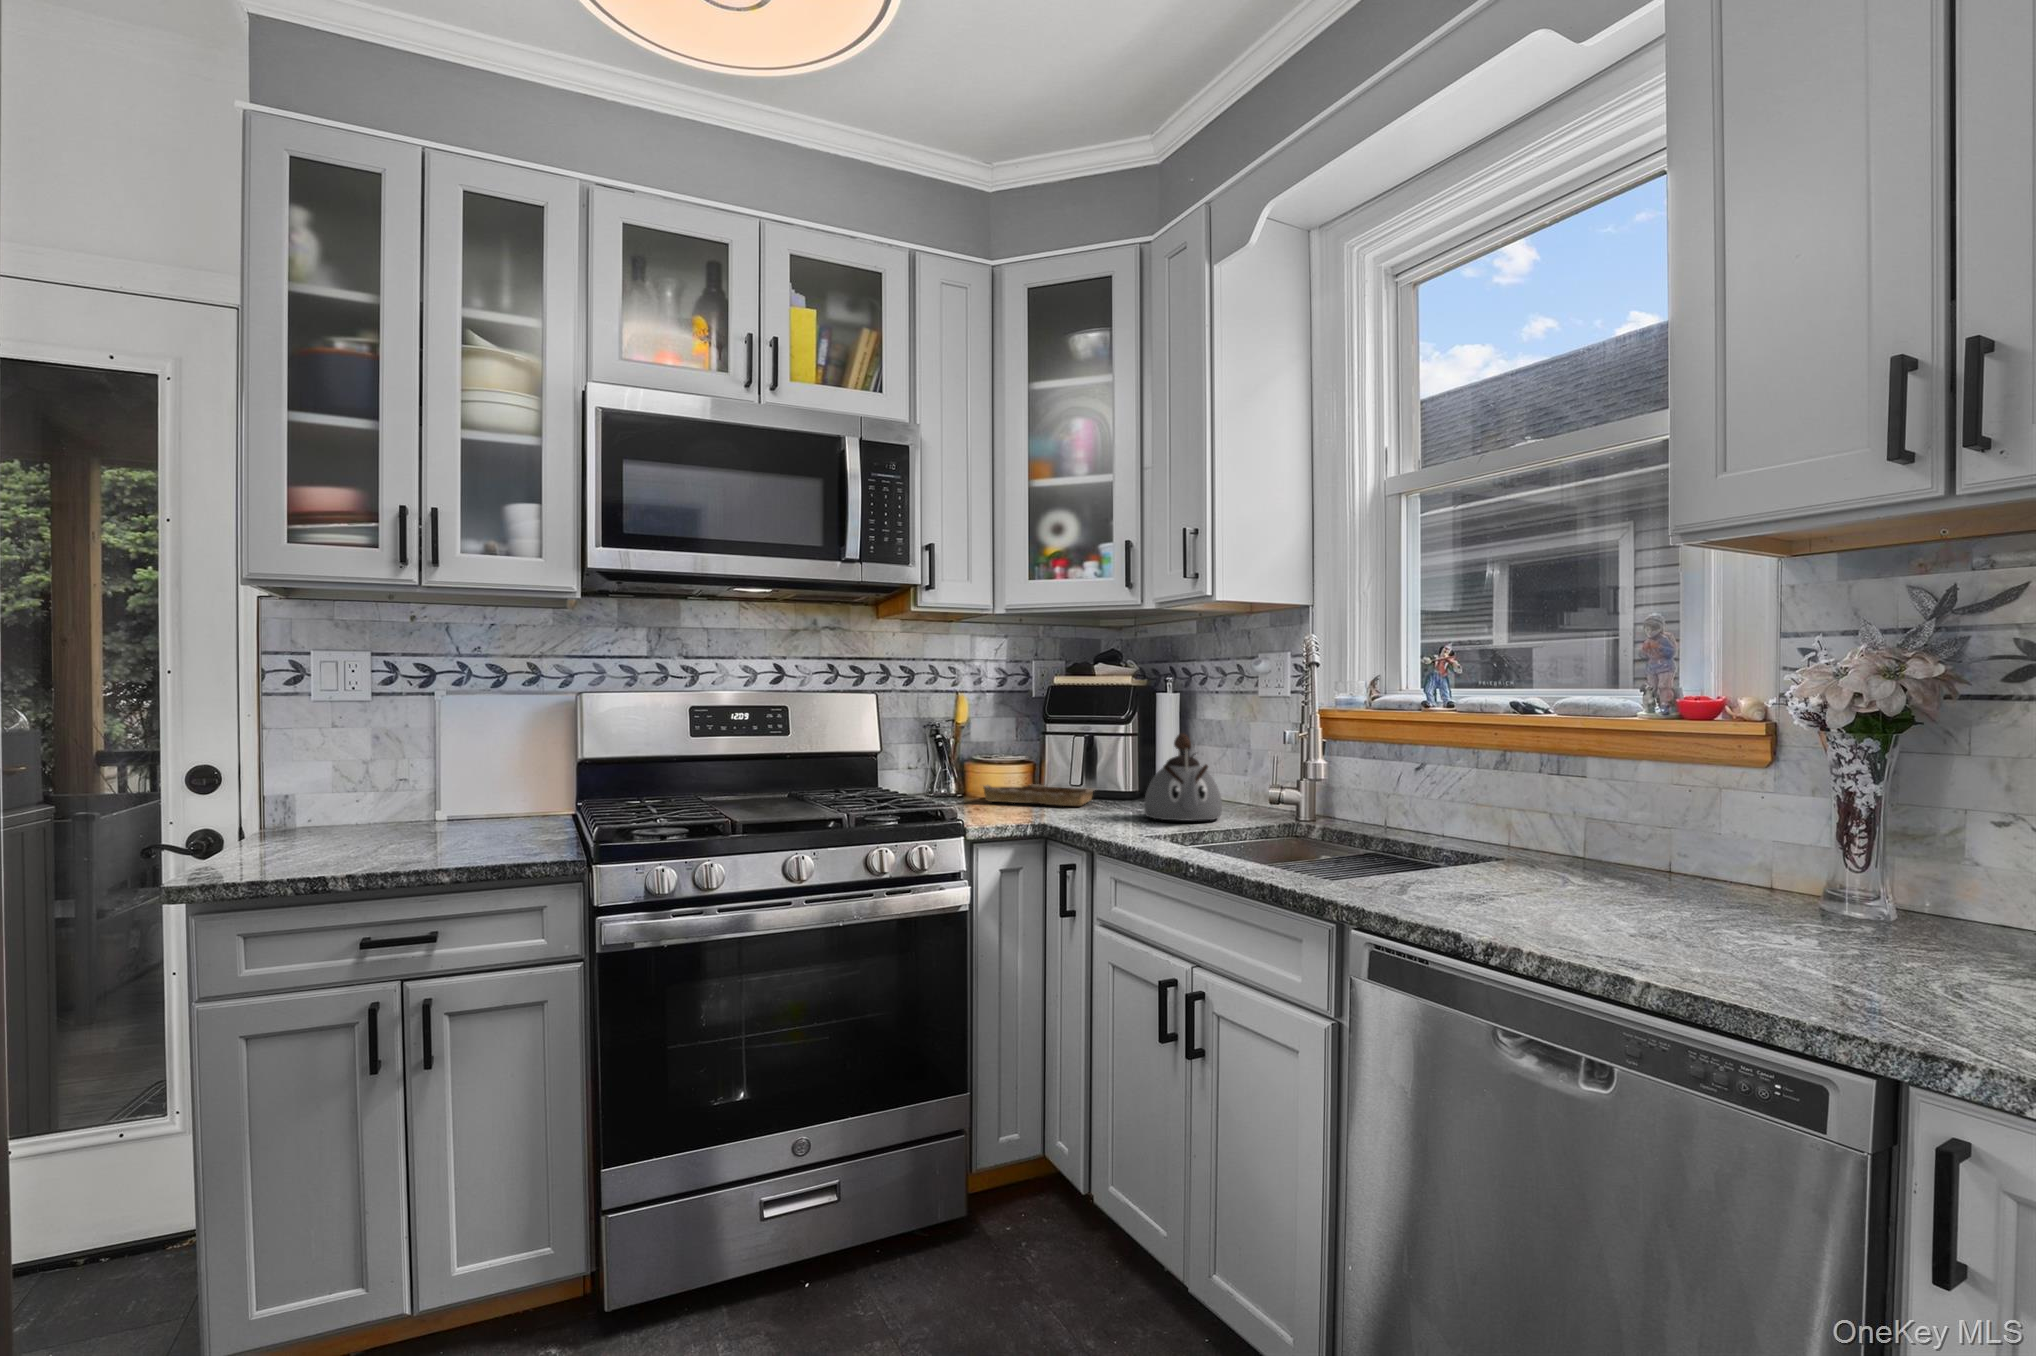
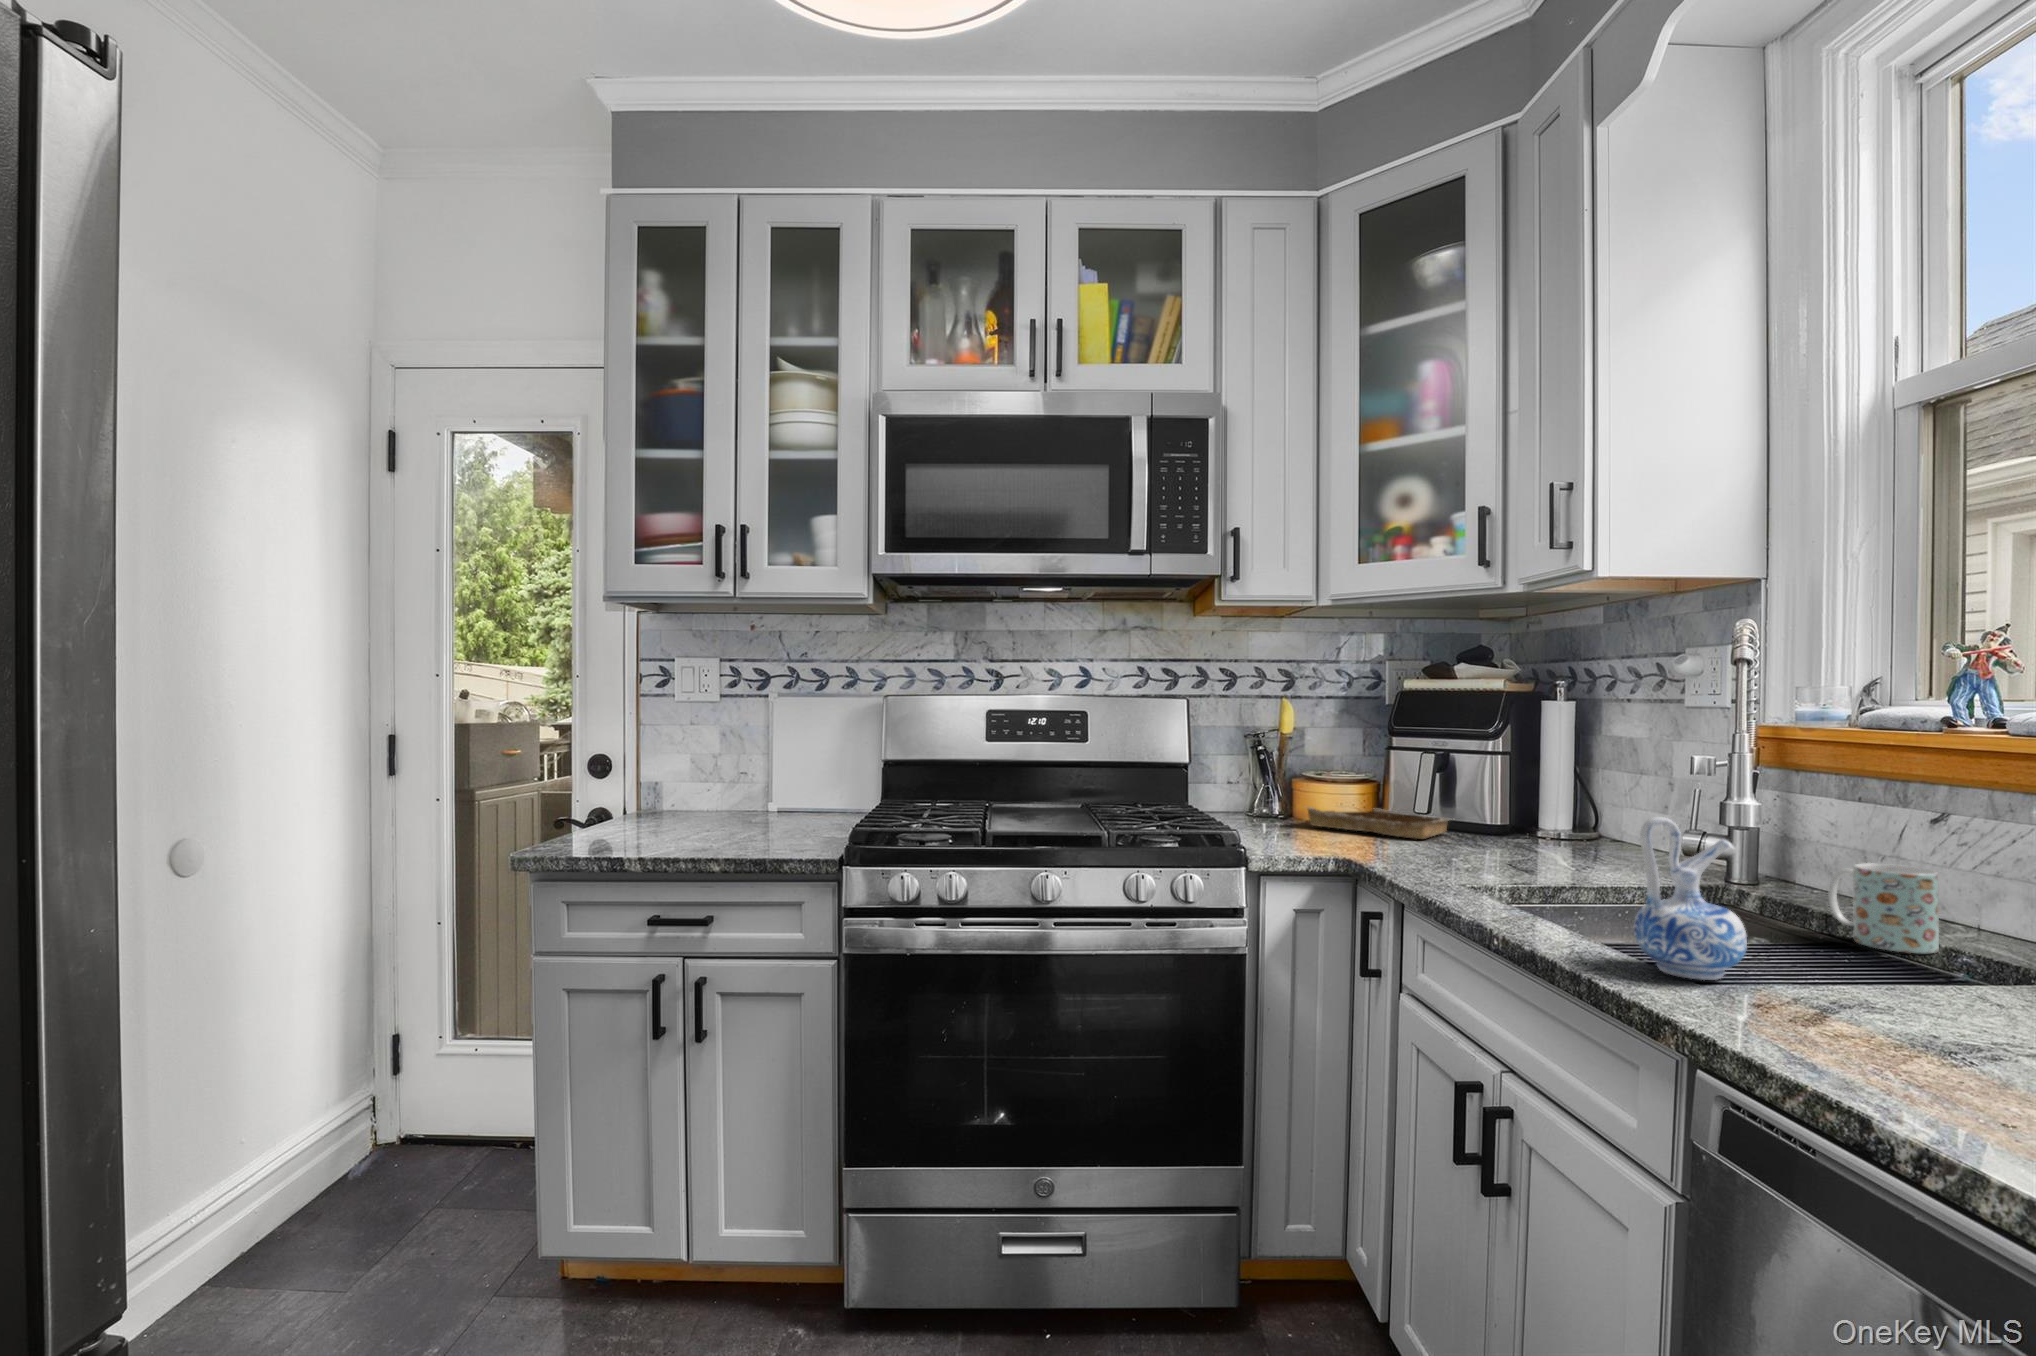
kettle: present [1144,733,1222,821] -> none [1495,753,1609,871]
ceramic pitcher: none [1291,772,1356,878] -> present [1634,817,1747,980]
mug: none [1372,798,1432,852] -> present [1828,863,1939,953]

